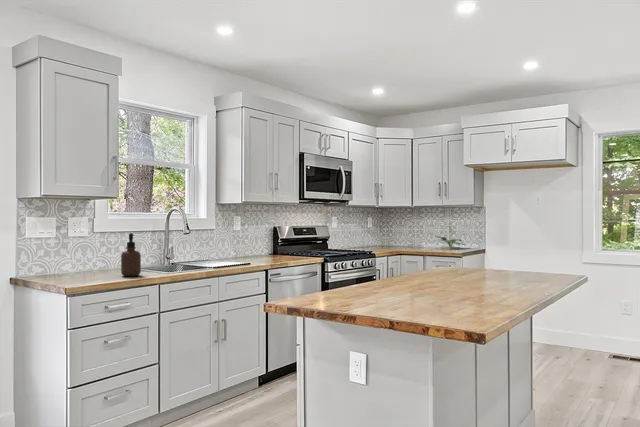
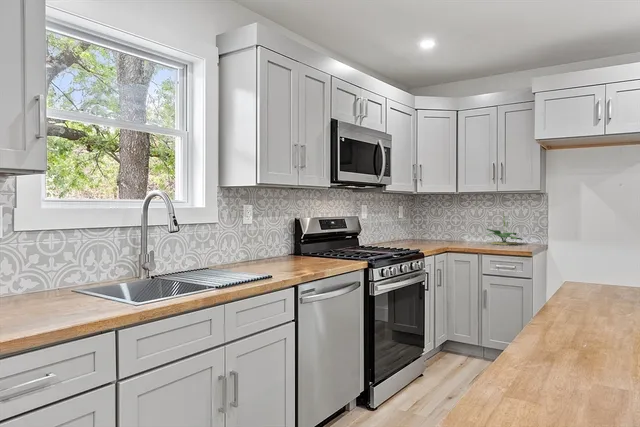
soap dispenser: present [121,233,141,276] -> none [45,236,83,316]

